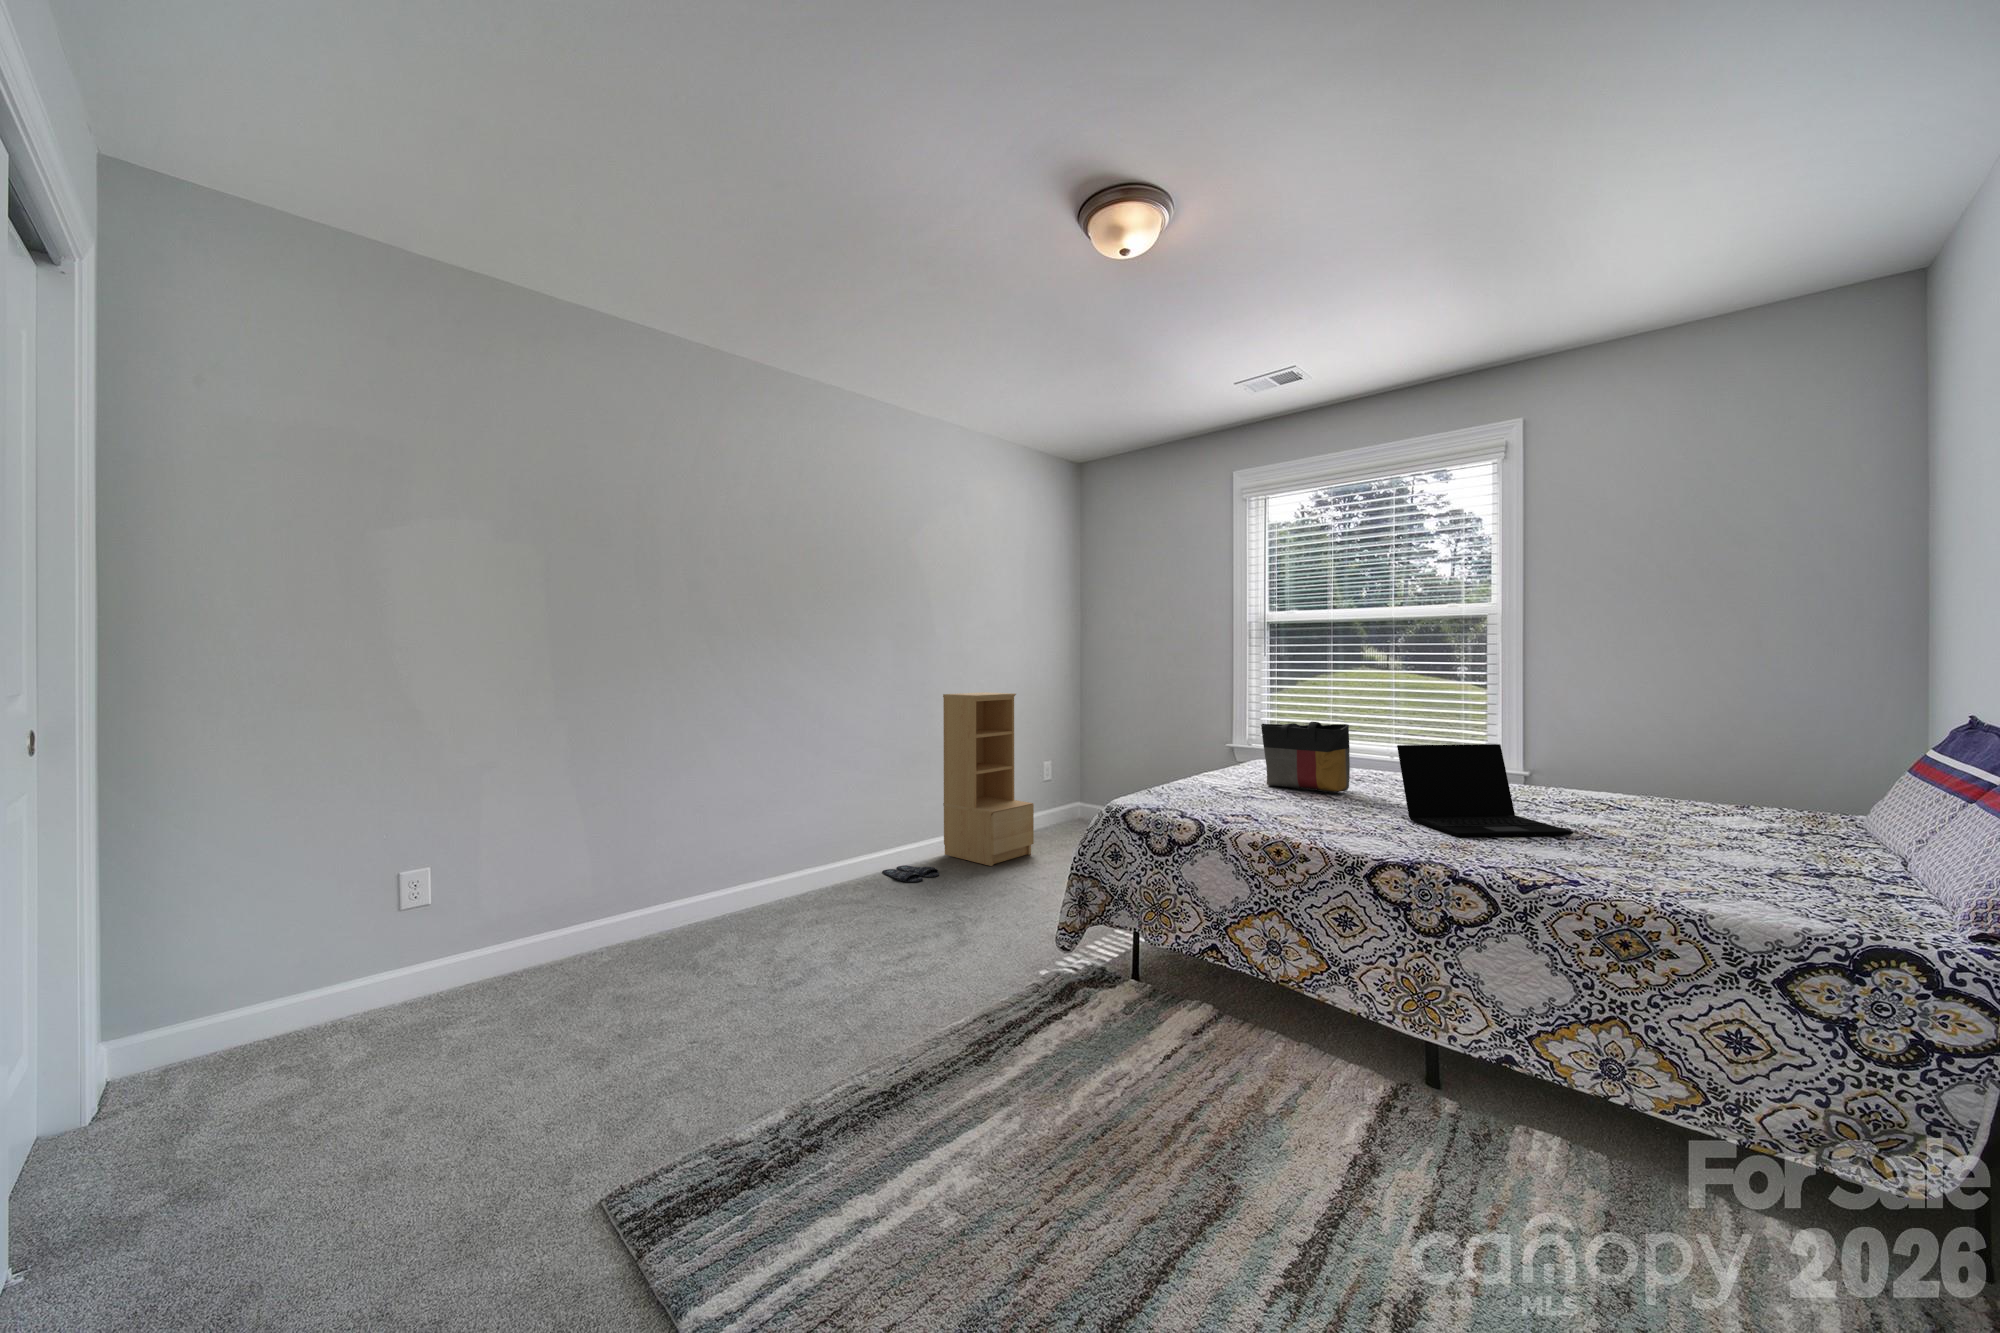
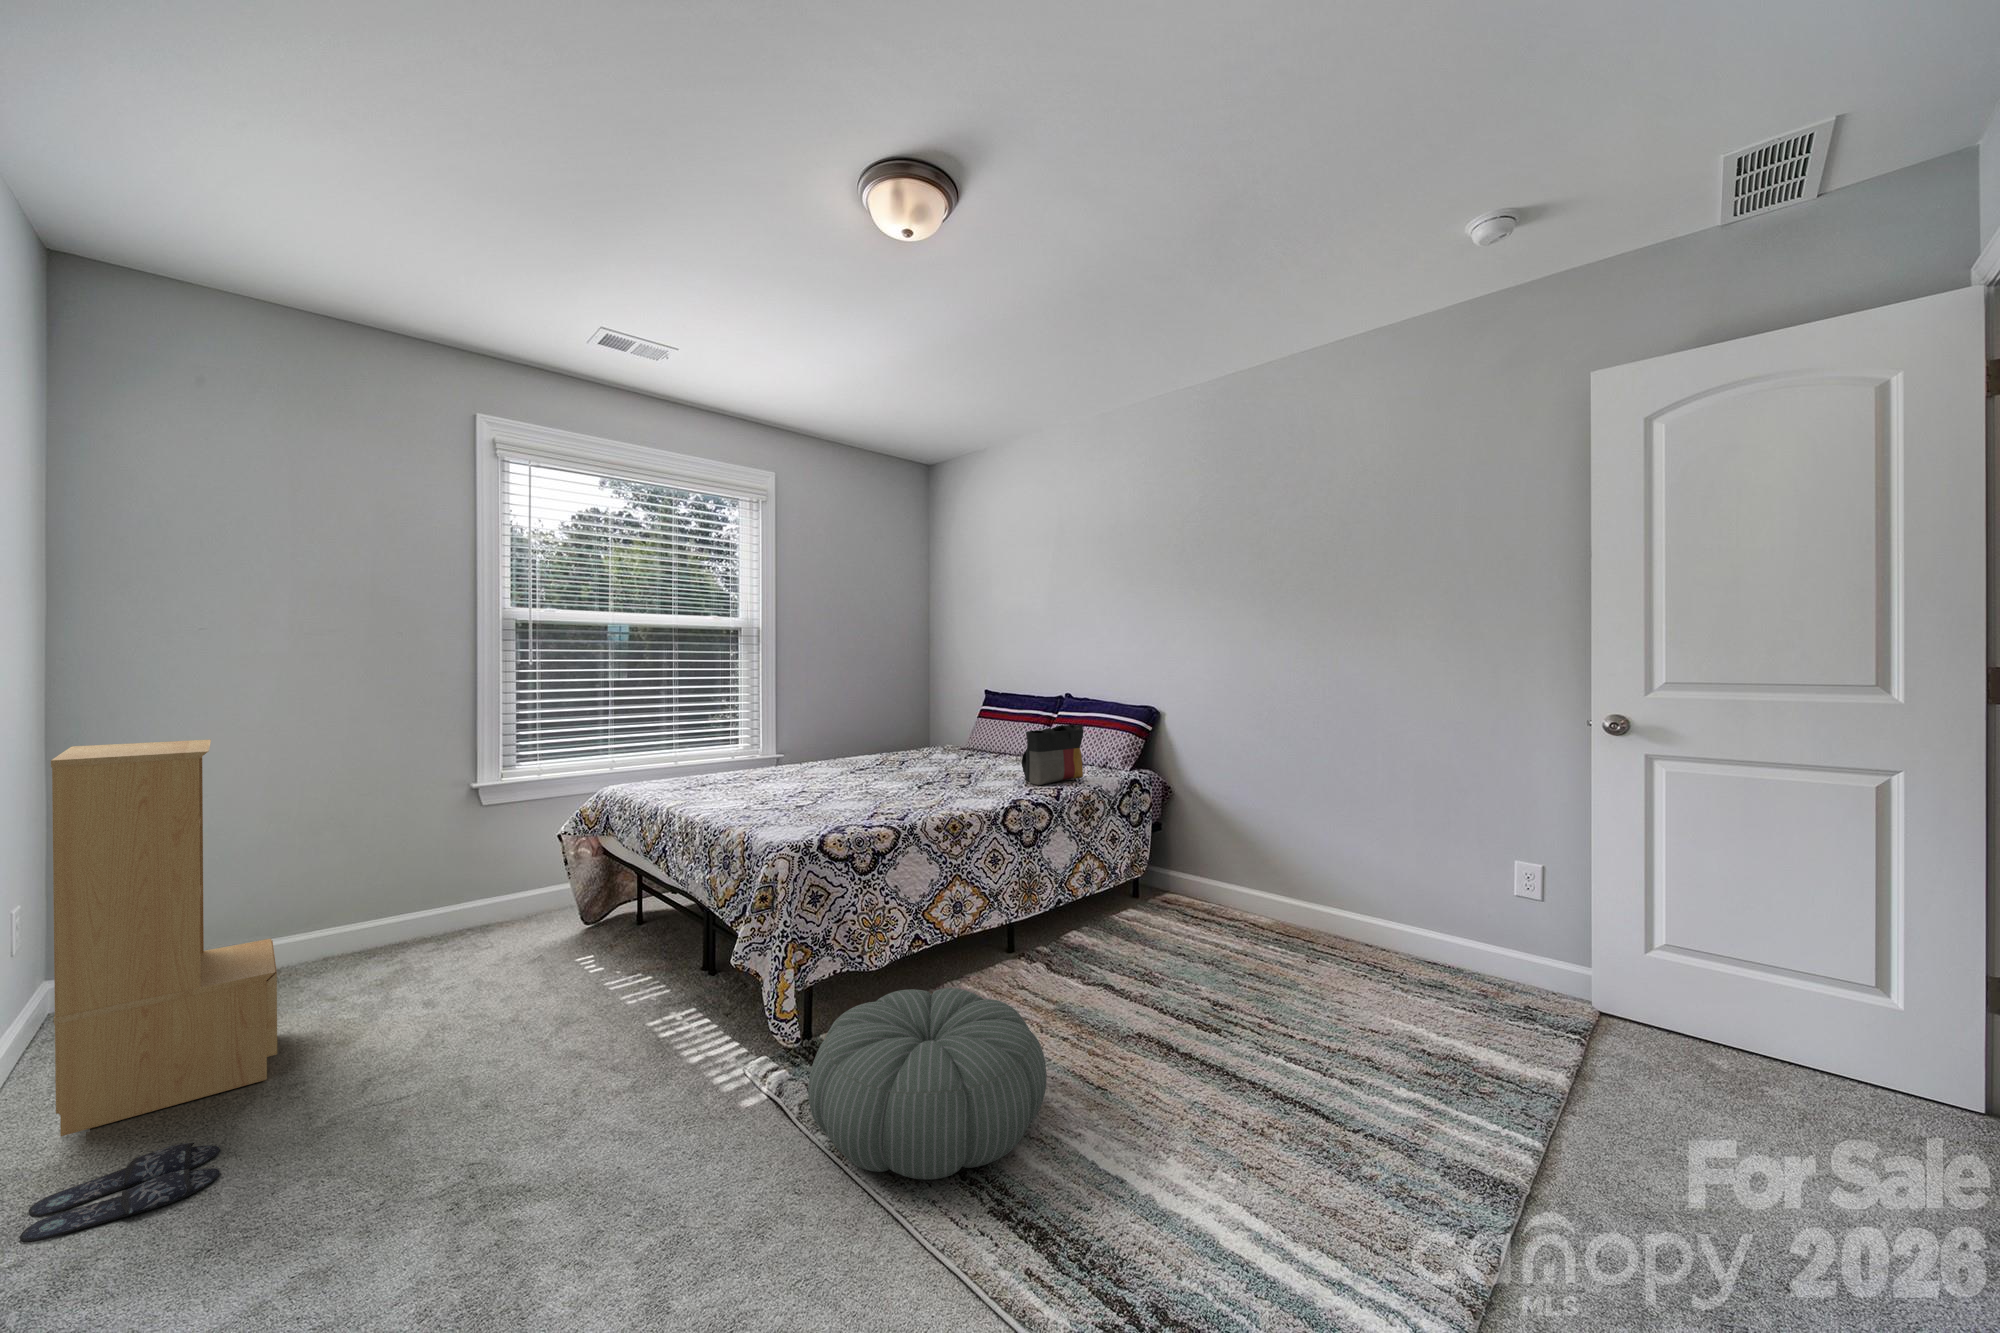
tote bag: present [1261,722,1350,792] -> present [1022,725,1084,785]
laptop: present [1397,744,1573,837] -> none [909,730,978,793]
pouf: none [875,931,1086,1086] -> present [808,988,1047,1179]

